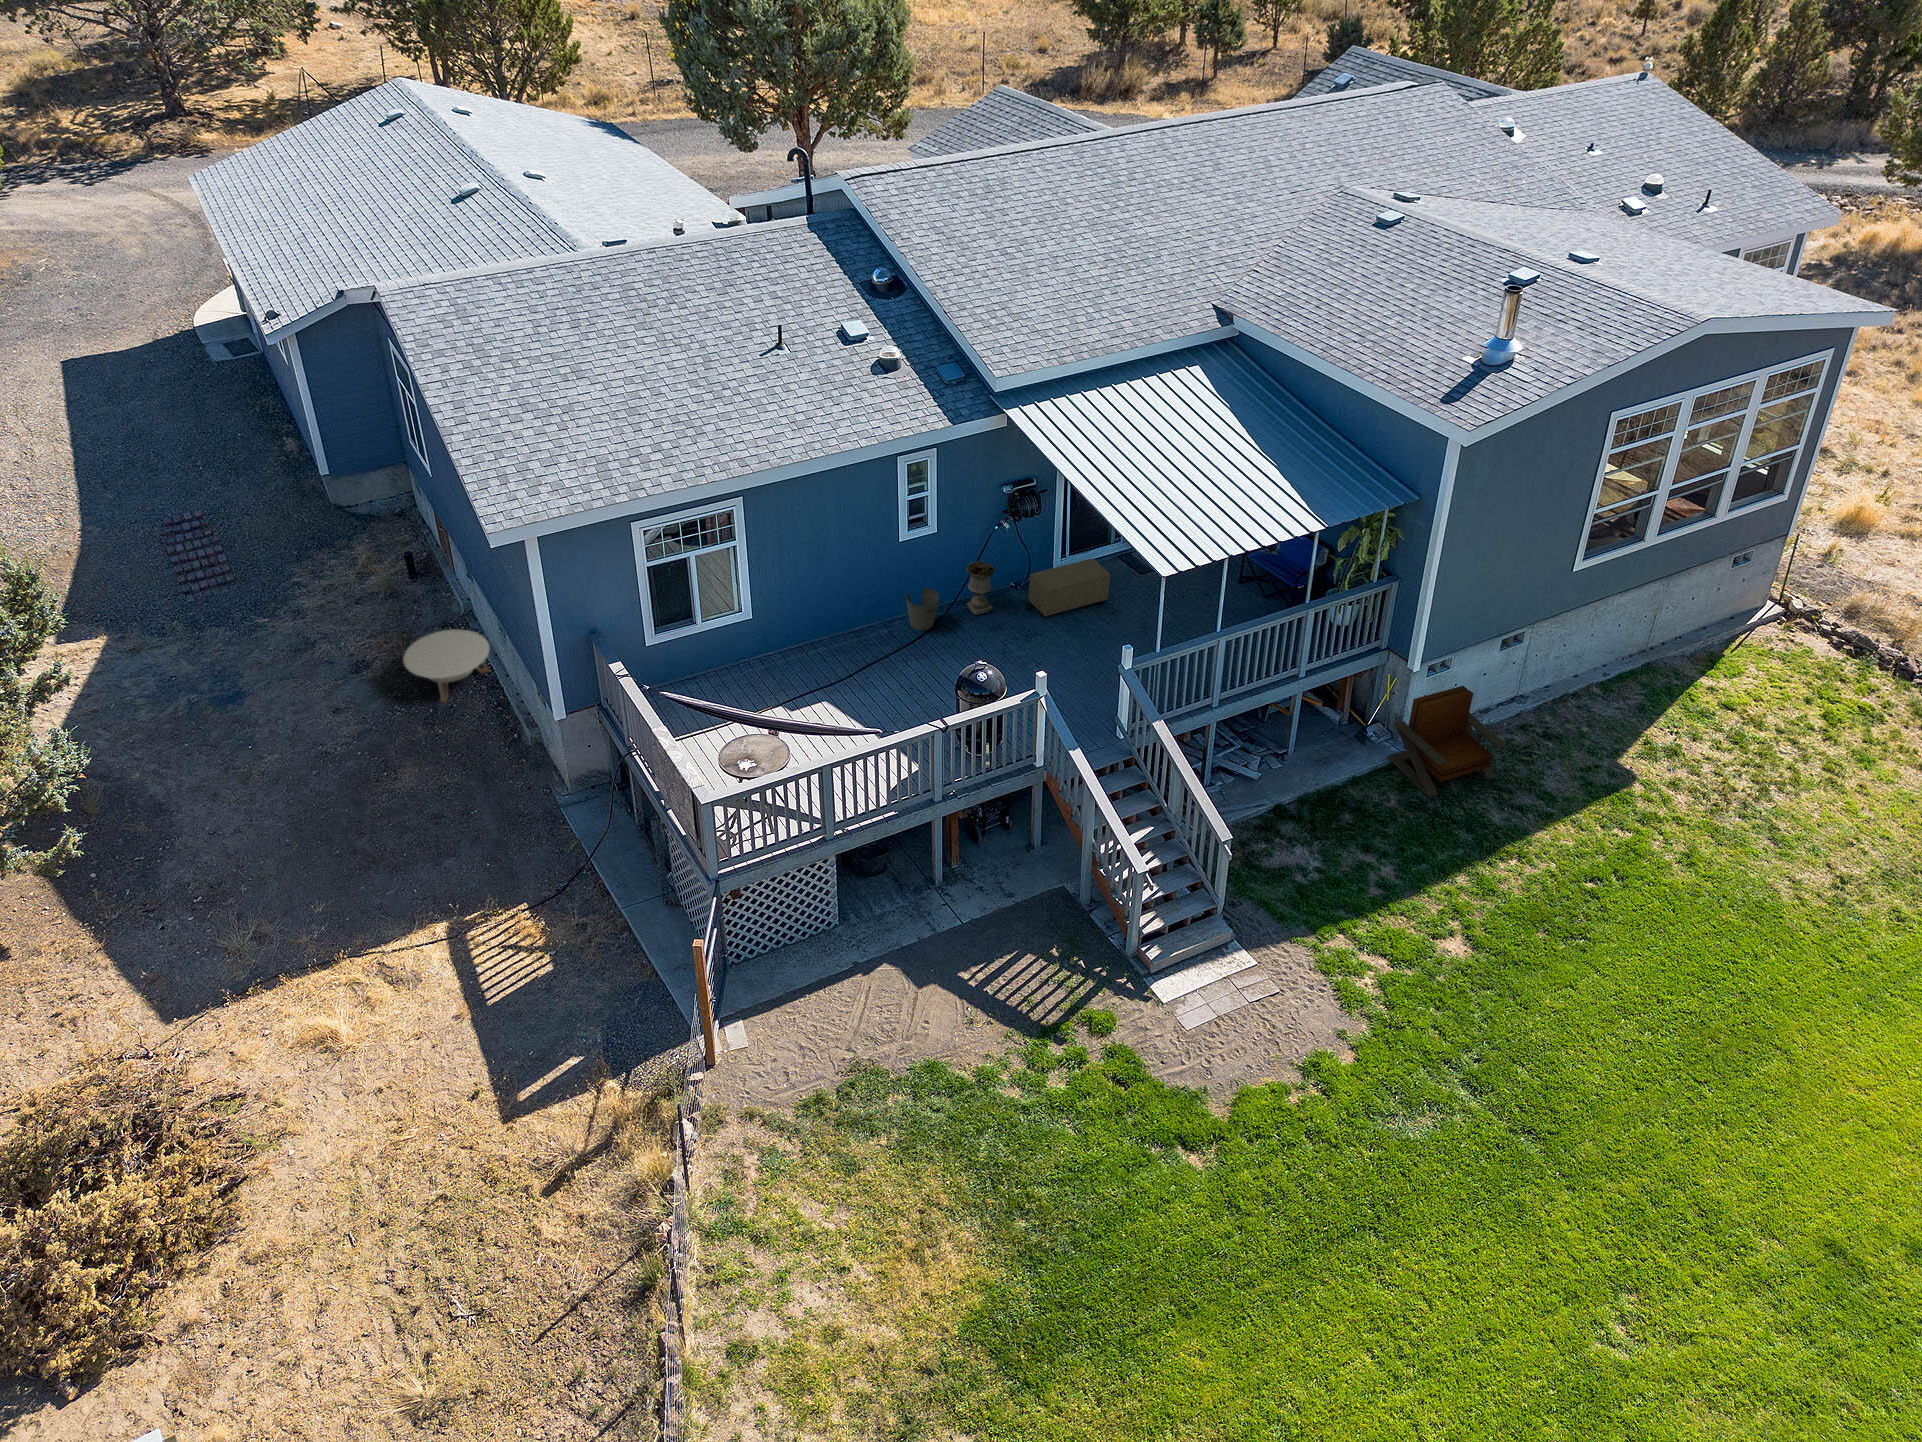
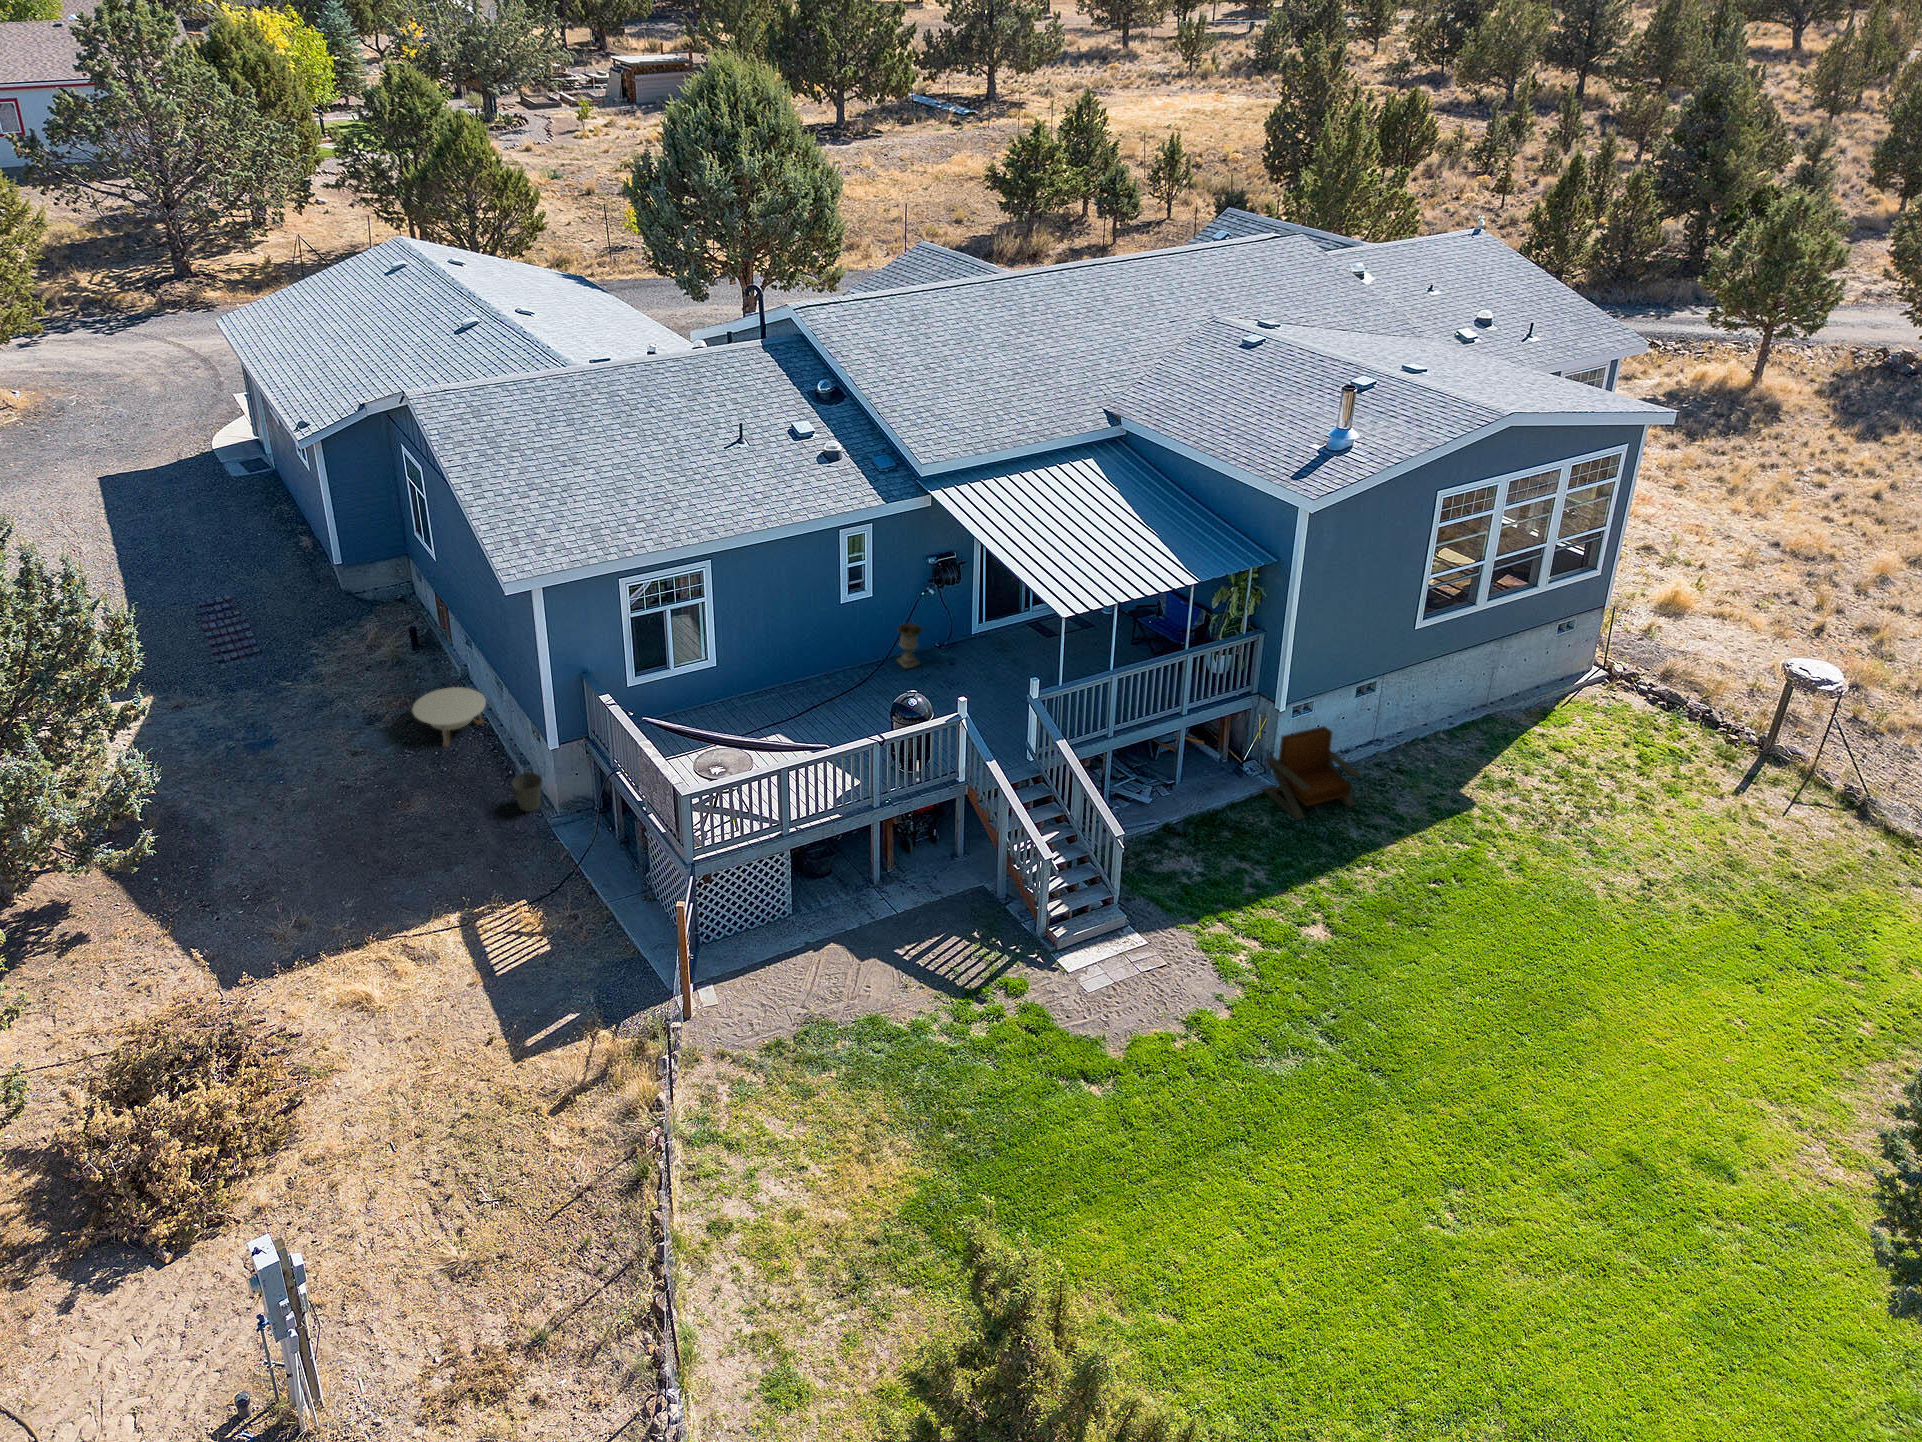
ottoman: present [1028,558,1110,618] -> none [951,622,1020,672]
bucket: present [906,588,939,630] -> present [512,773,542,812]

